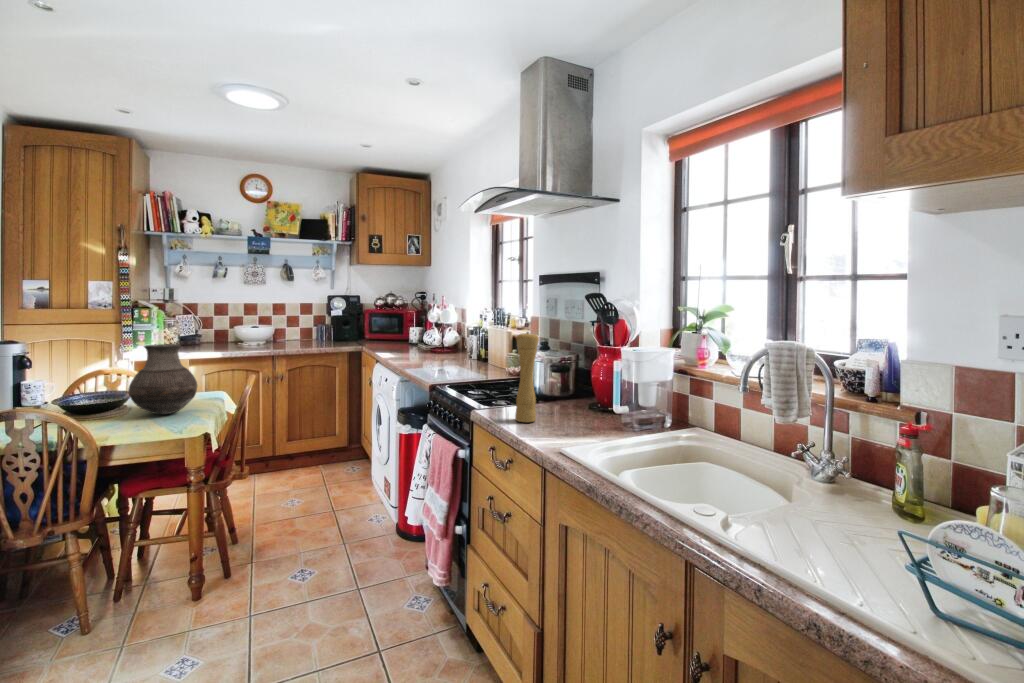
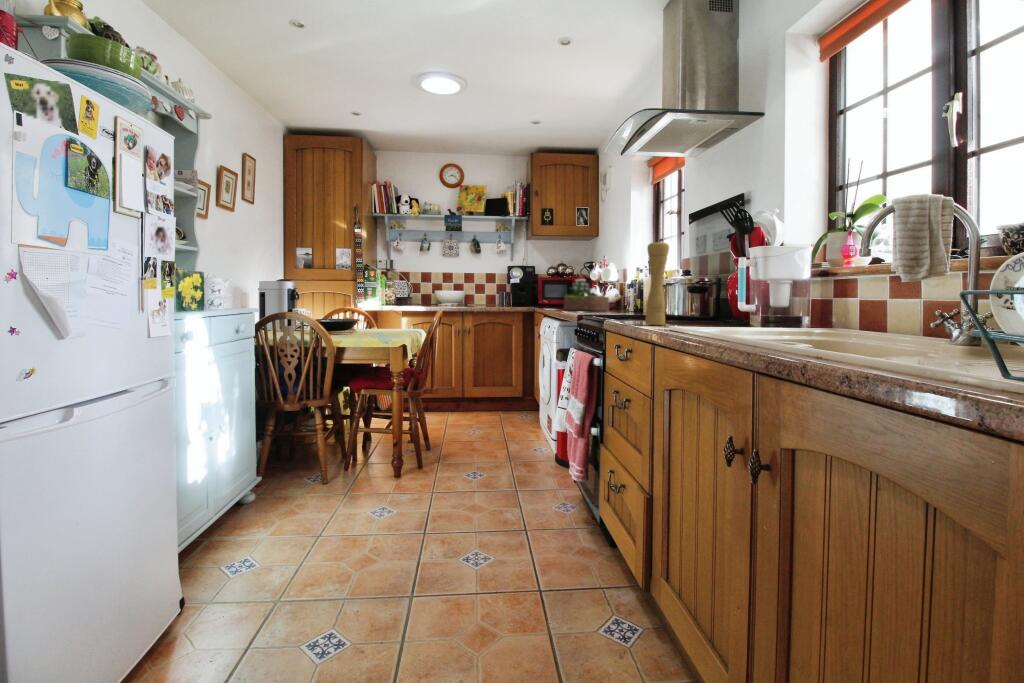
succulent plant: none [401,324,450,361] -> present [564,277,609,311]
vase: present [128,344,197,414] -> none [355,280,400,334]

